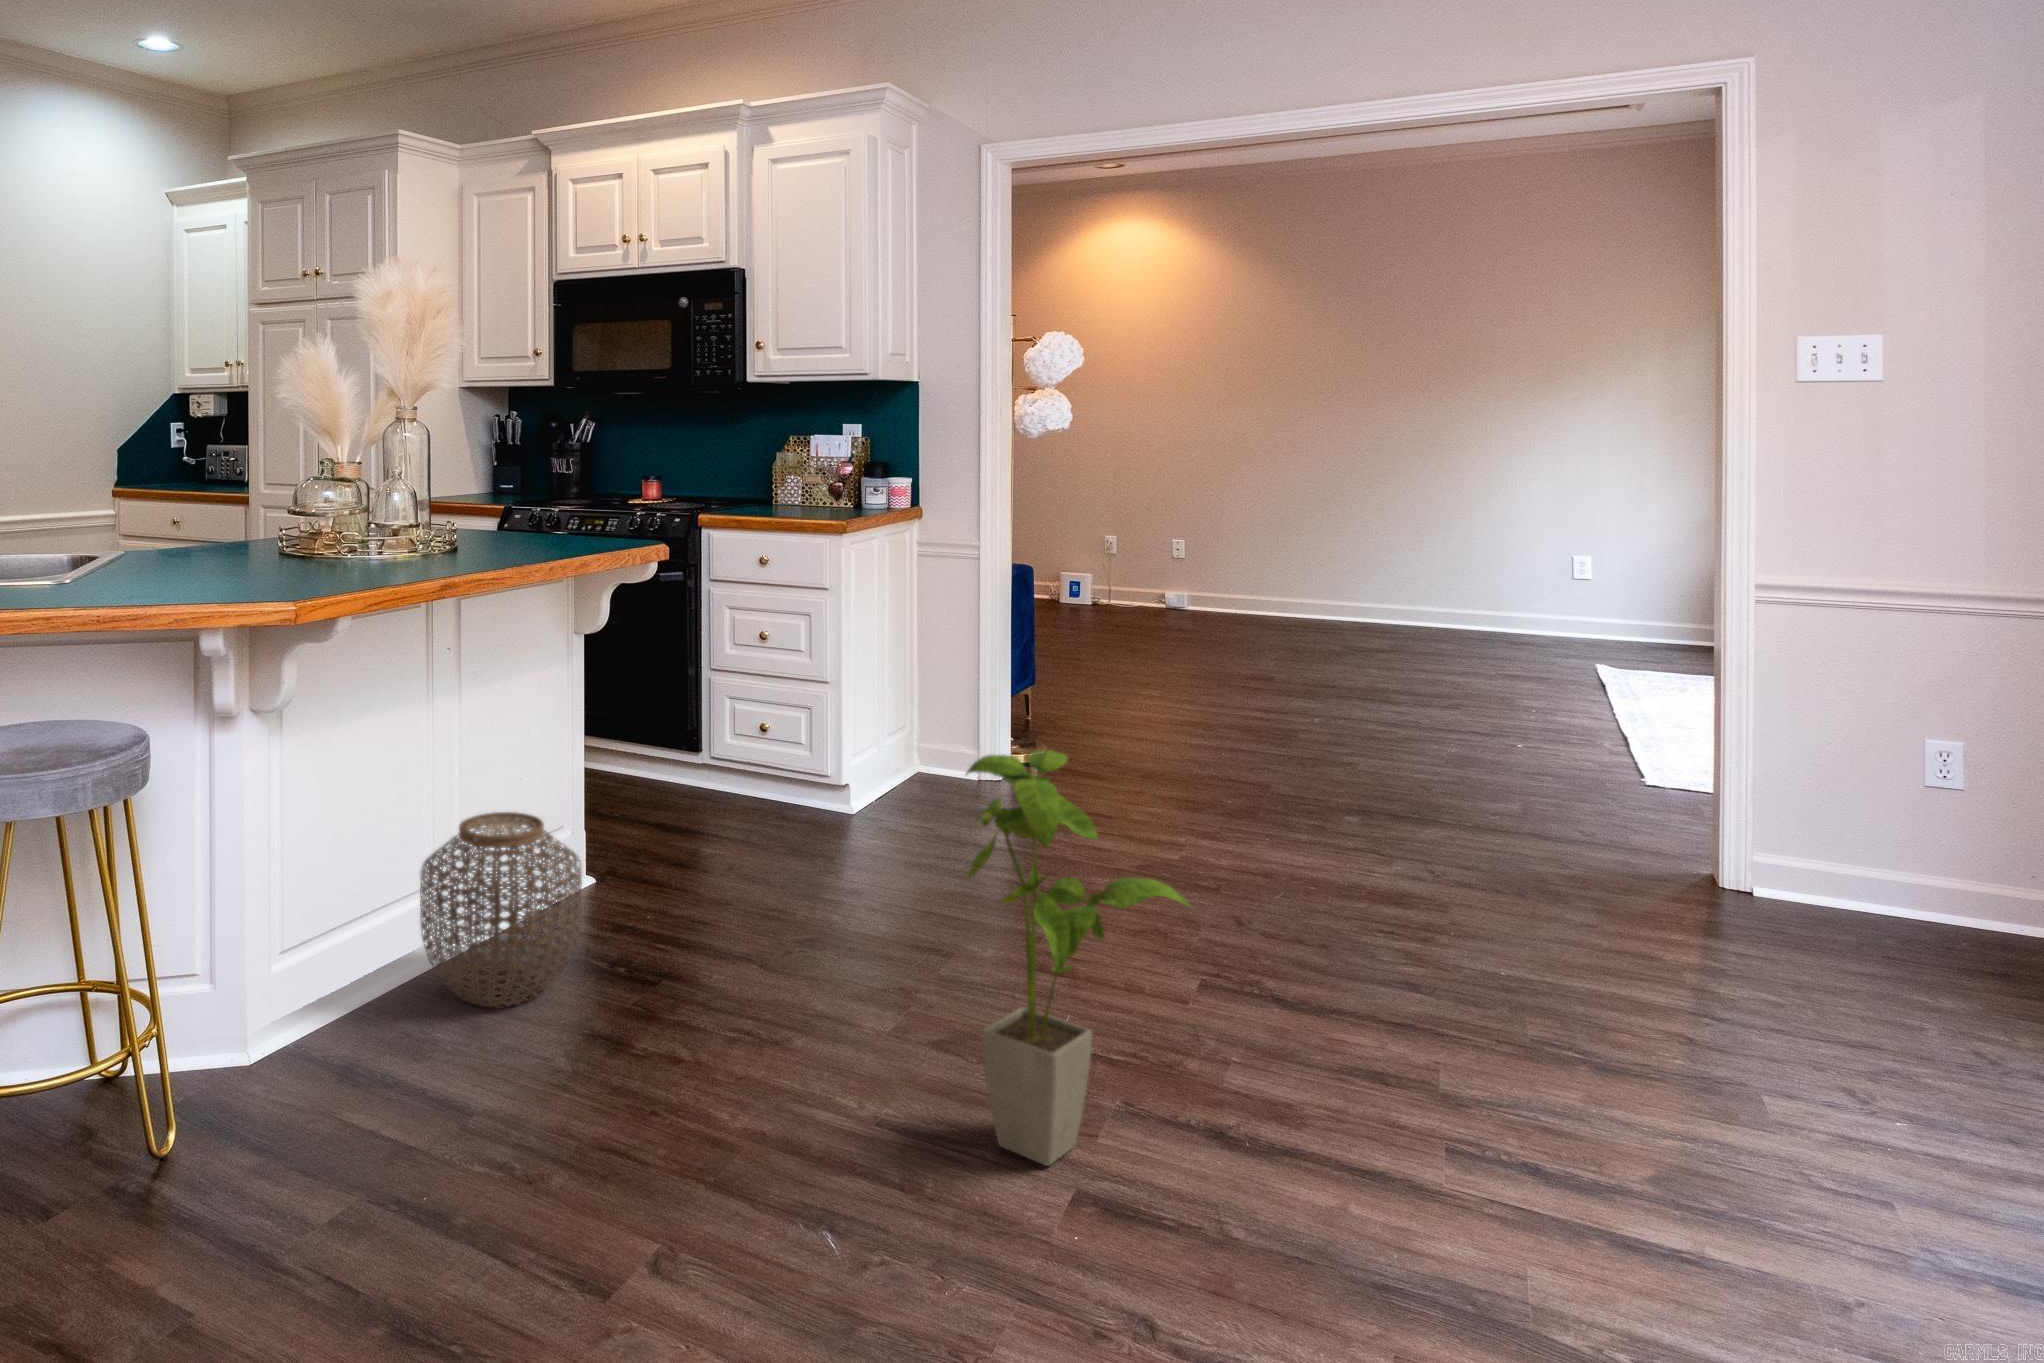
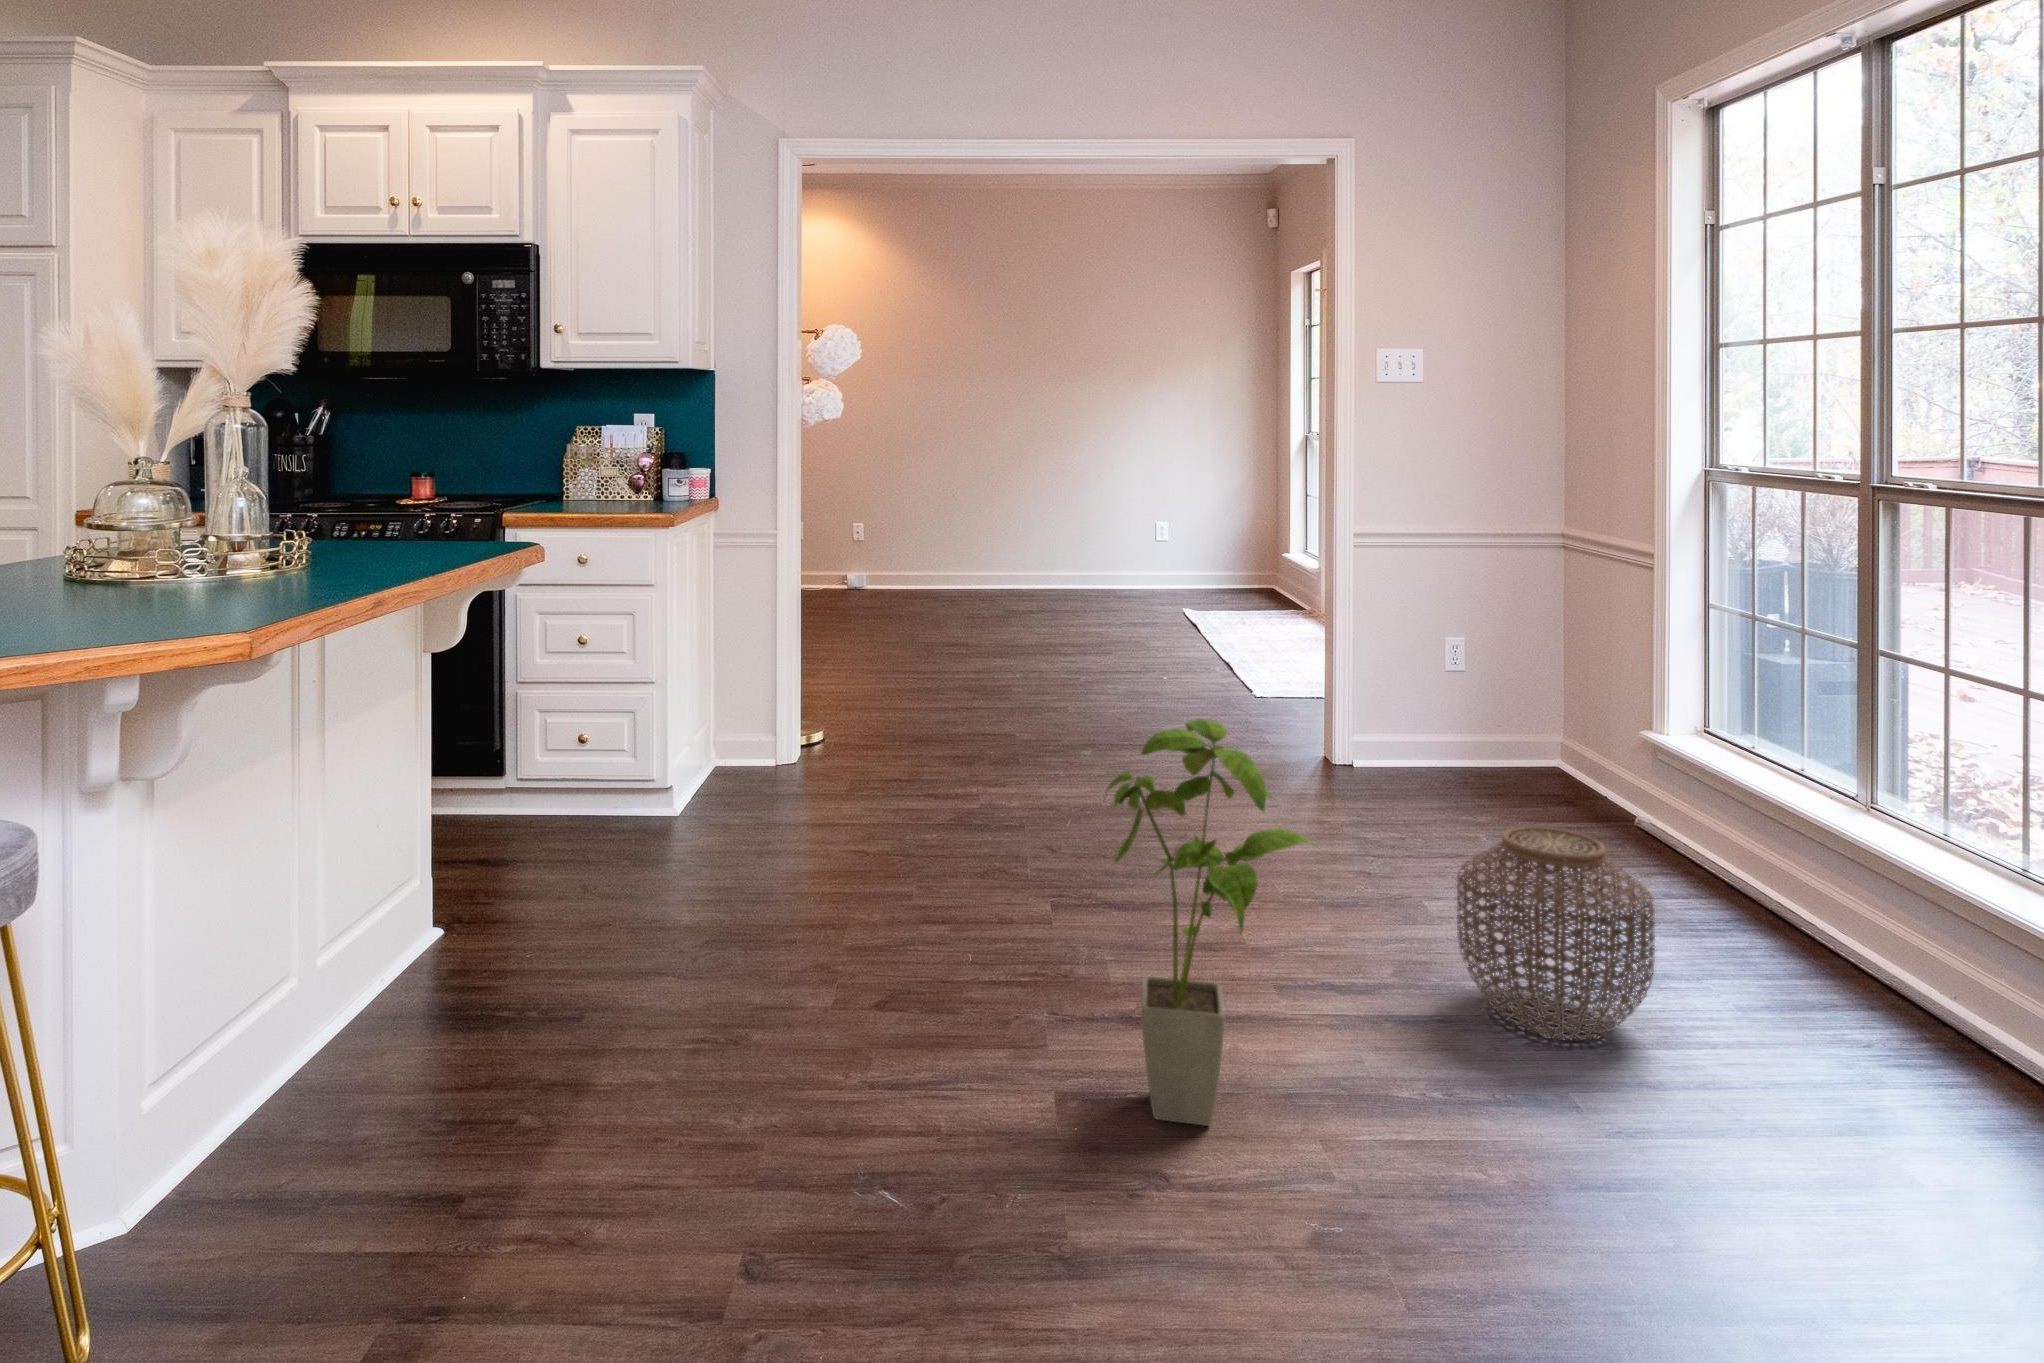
woven basket: present [420,812,582,1007] -> present [1457,827,1655,1040]

